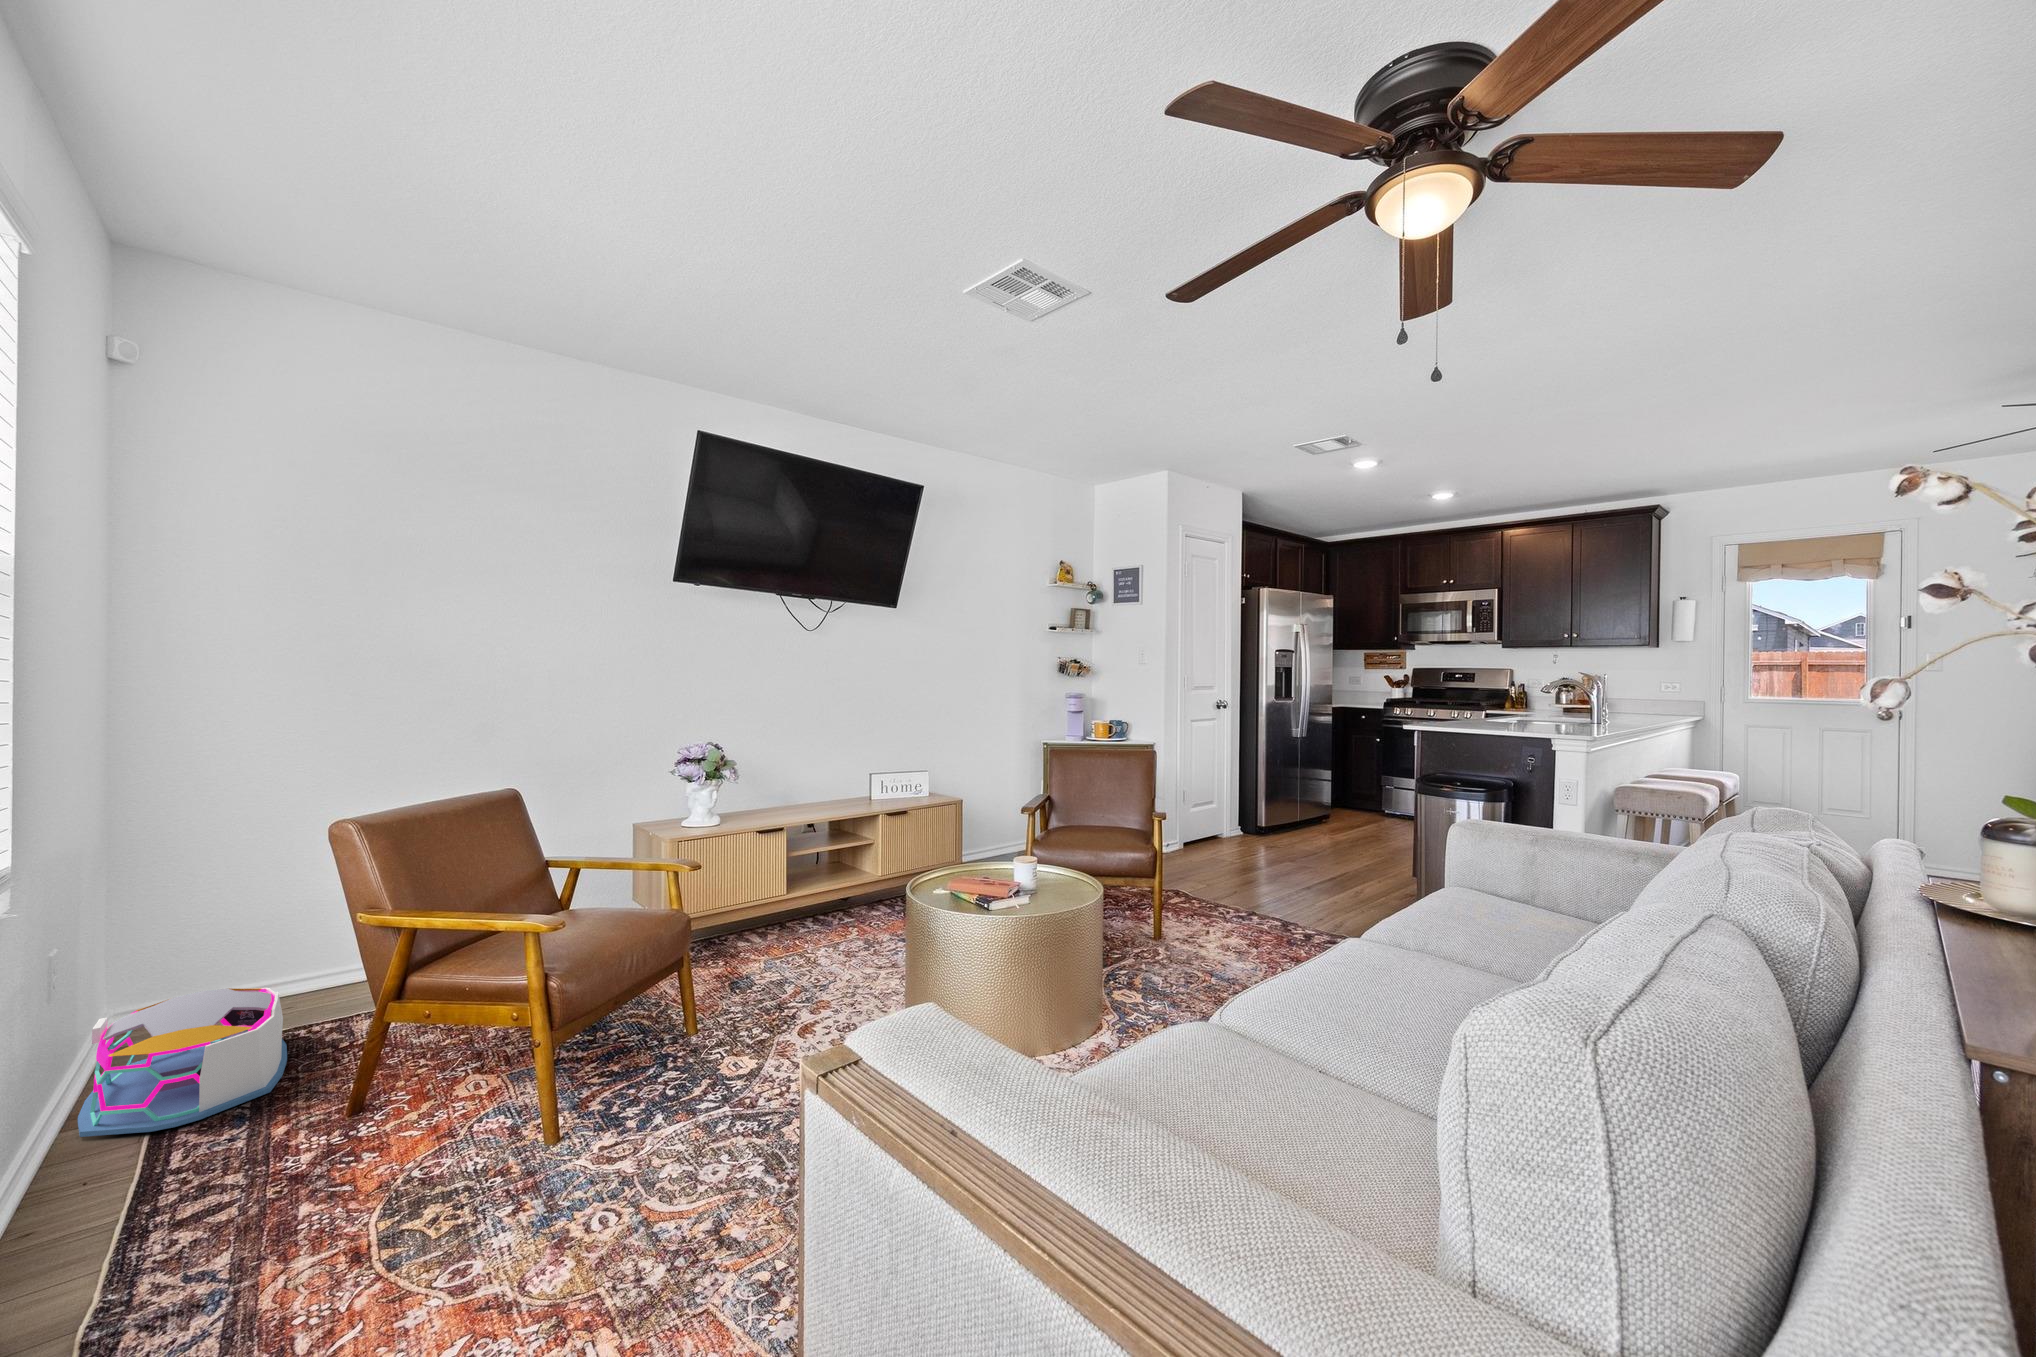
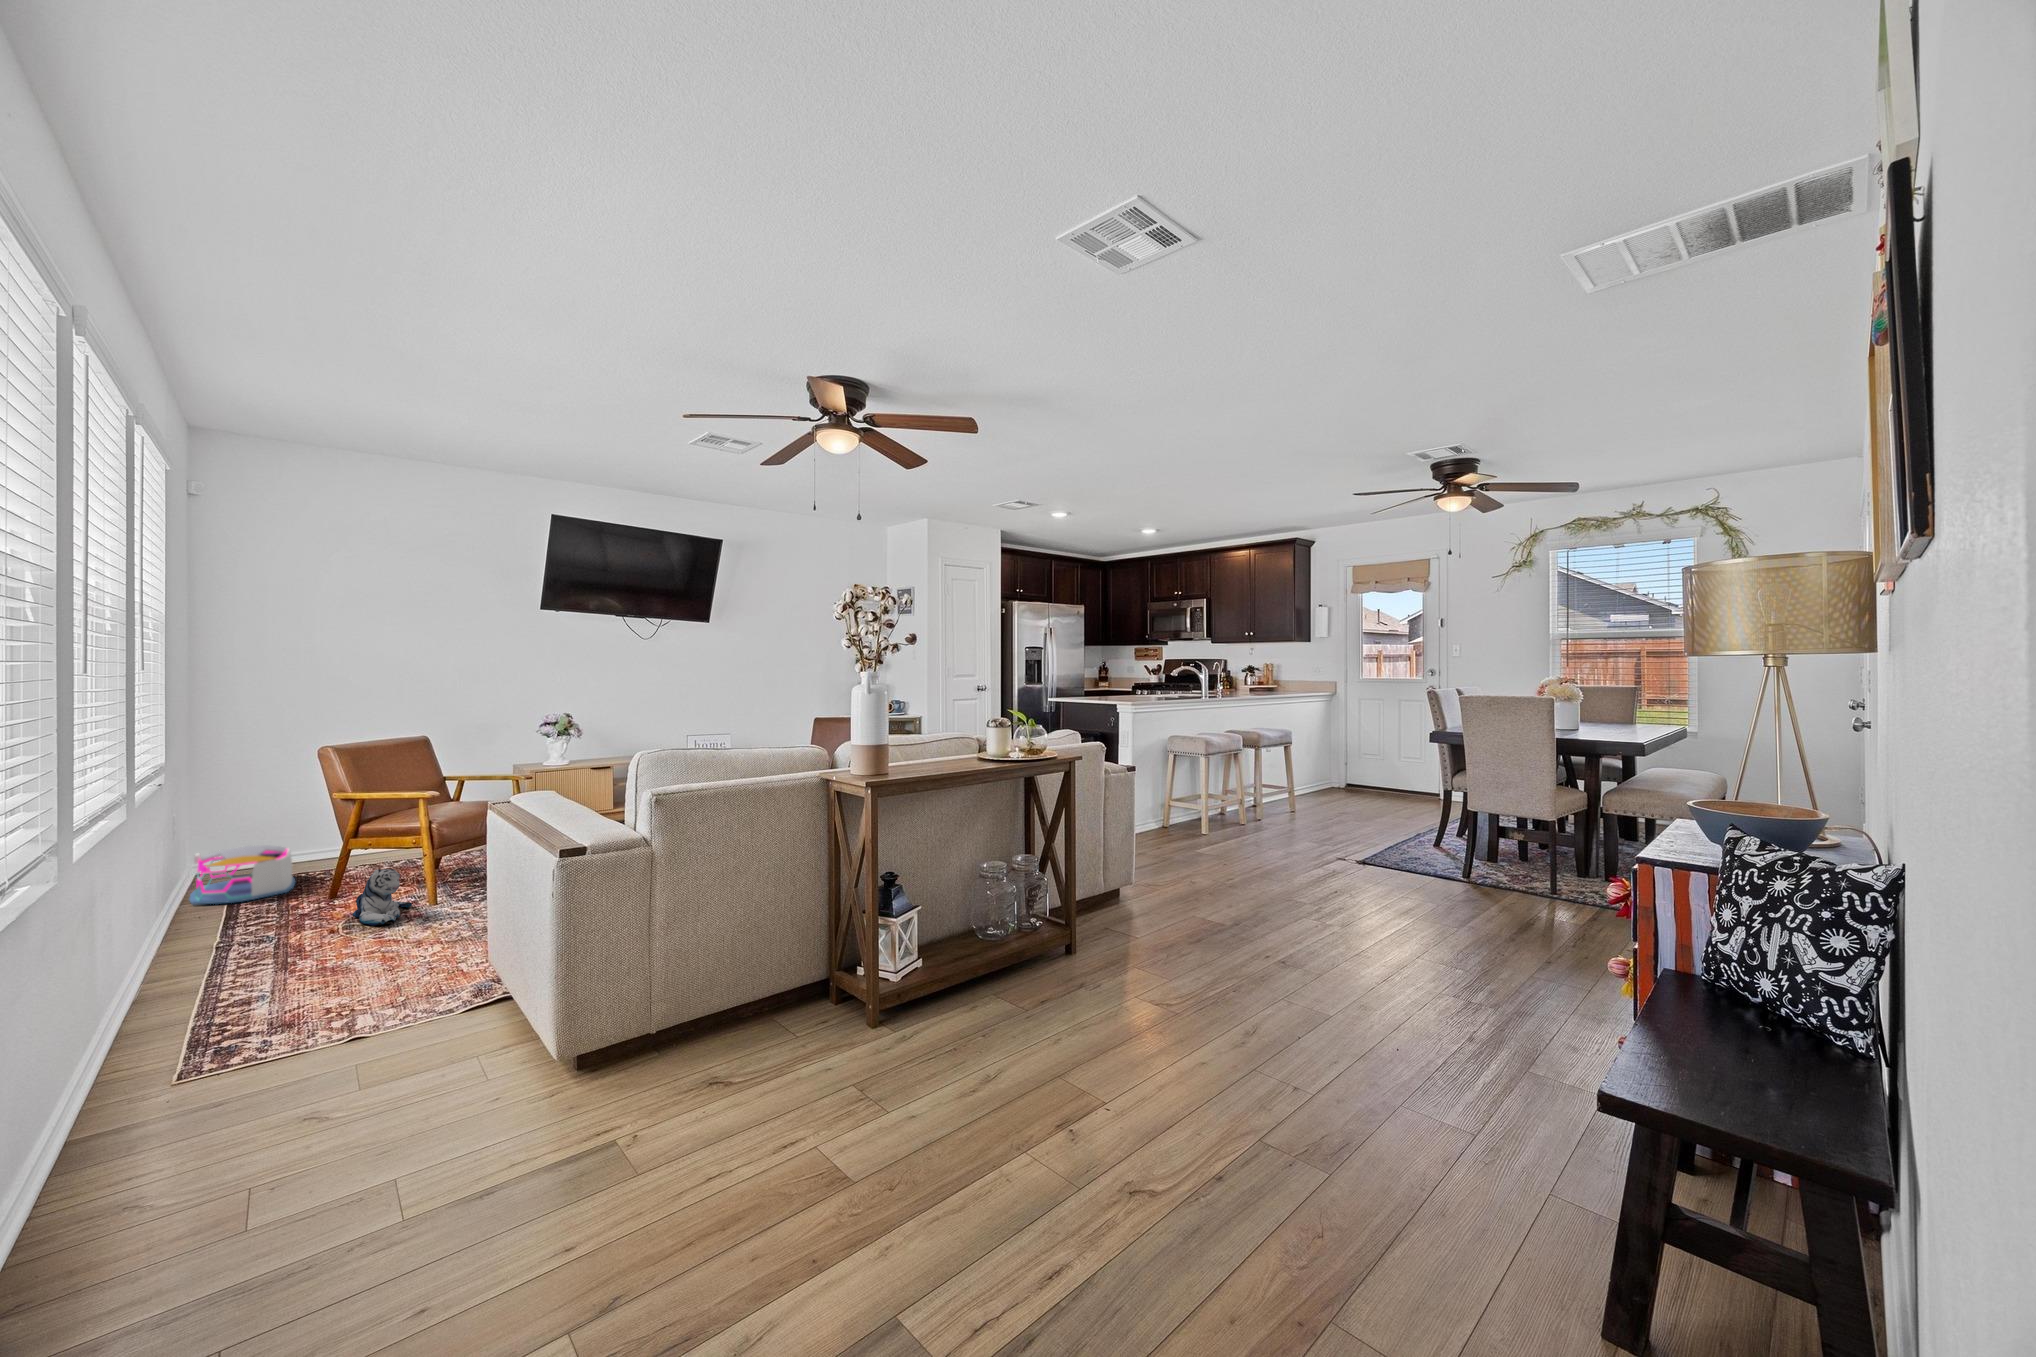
plush toy: none [394,1091,514,1236] -> present [352,869,412,925]

